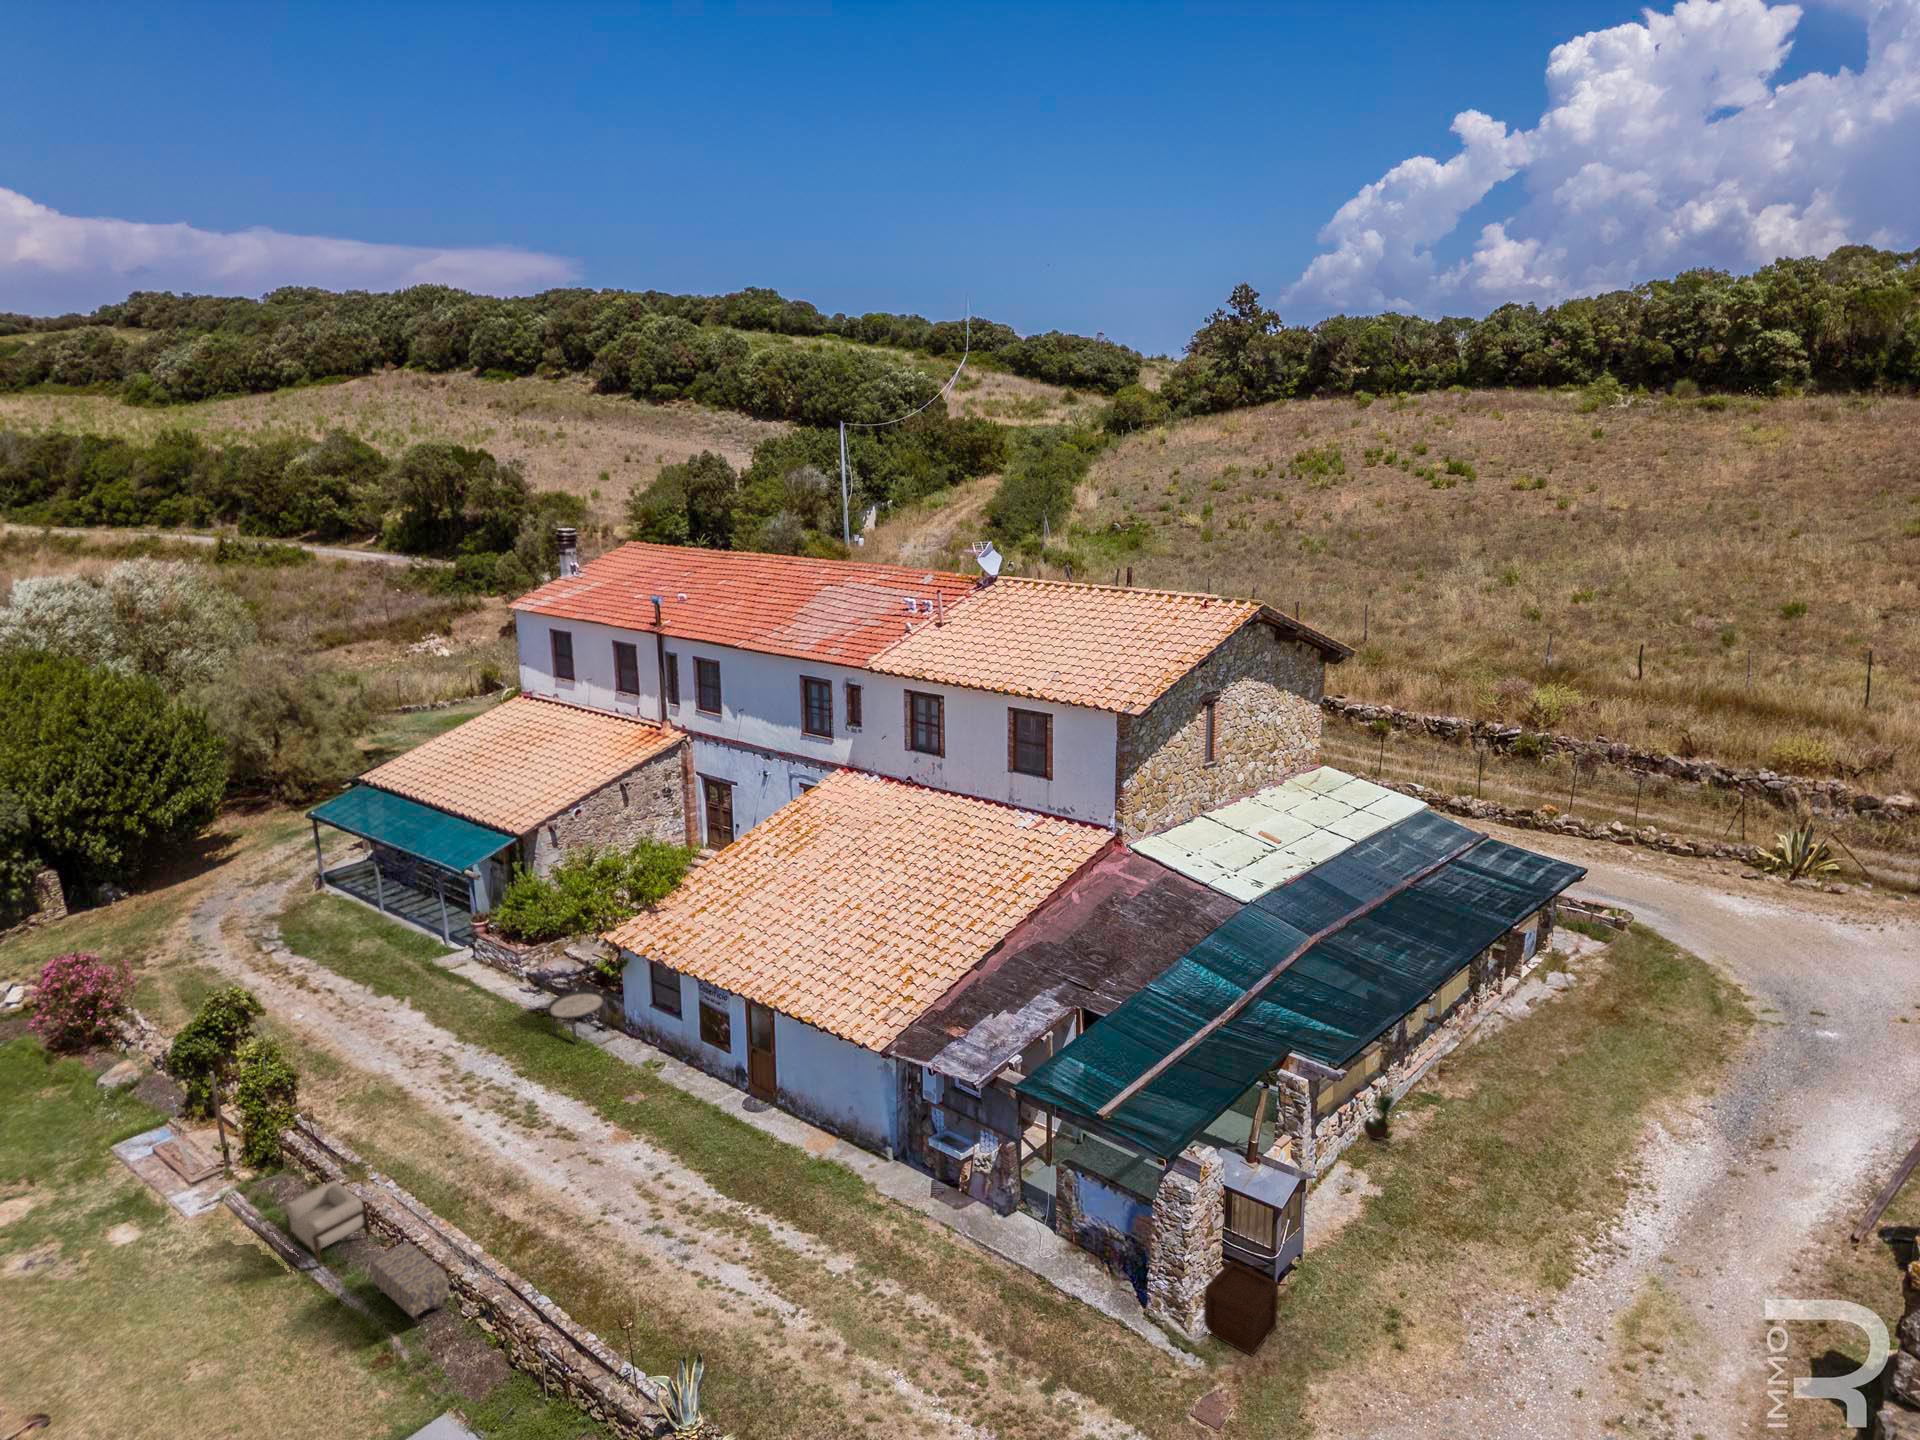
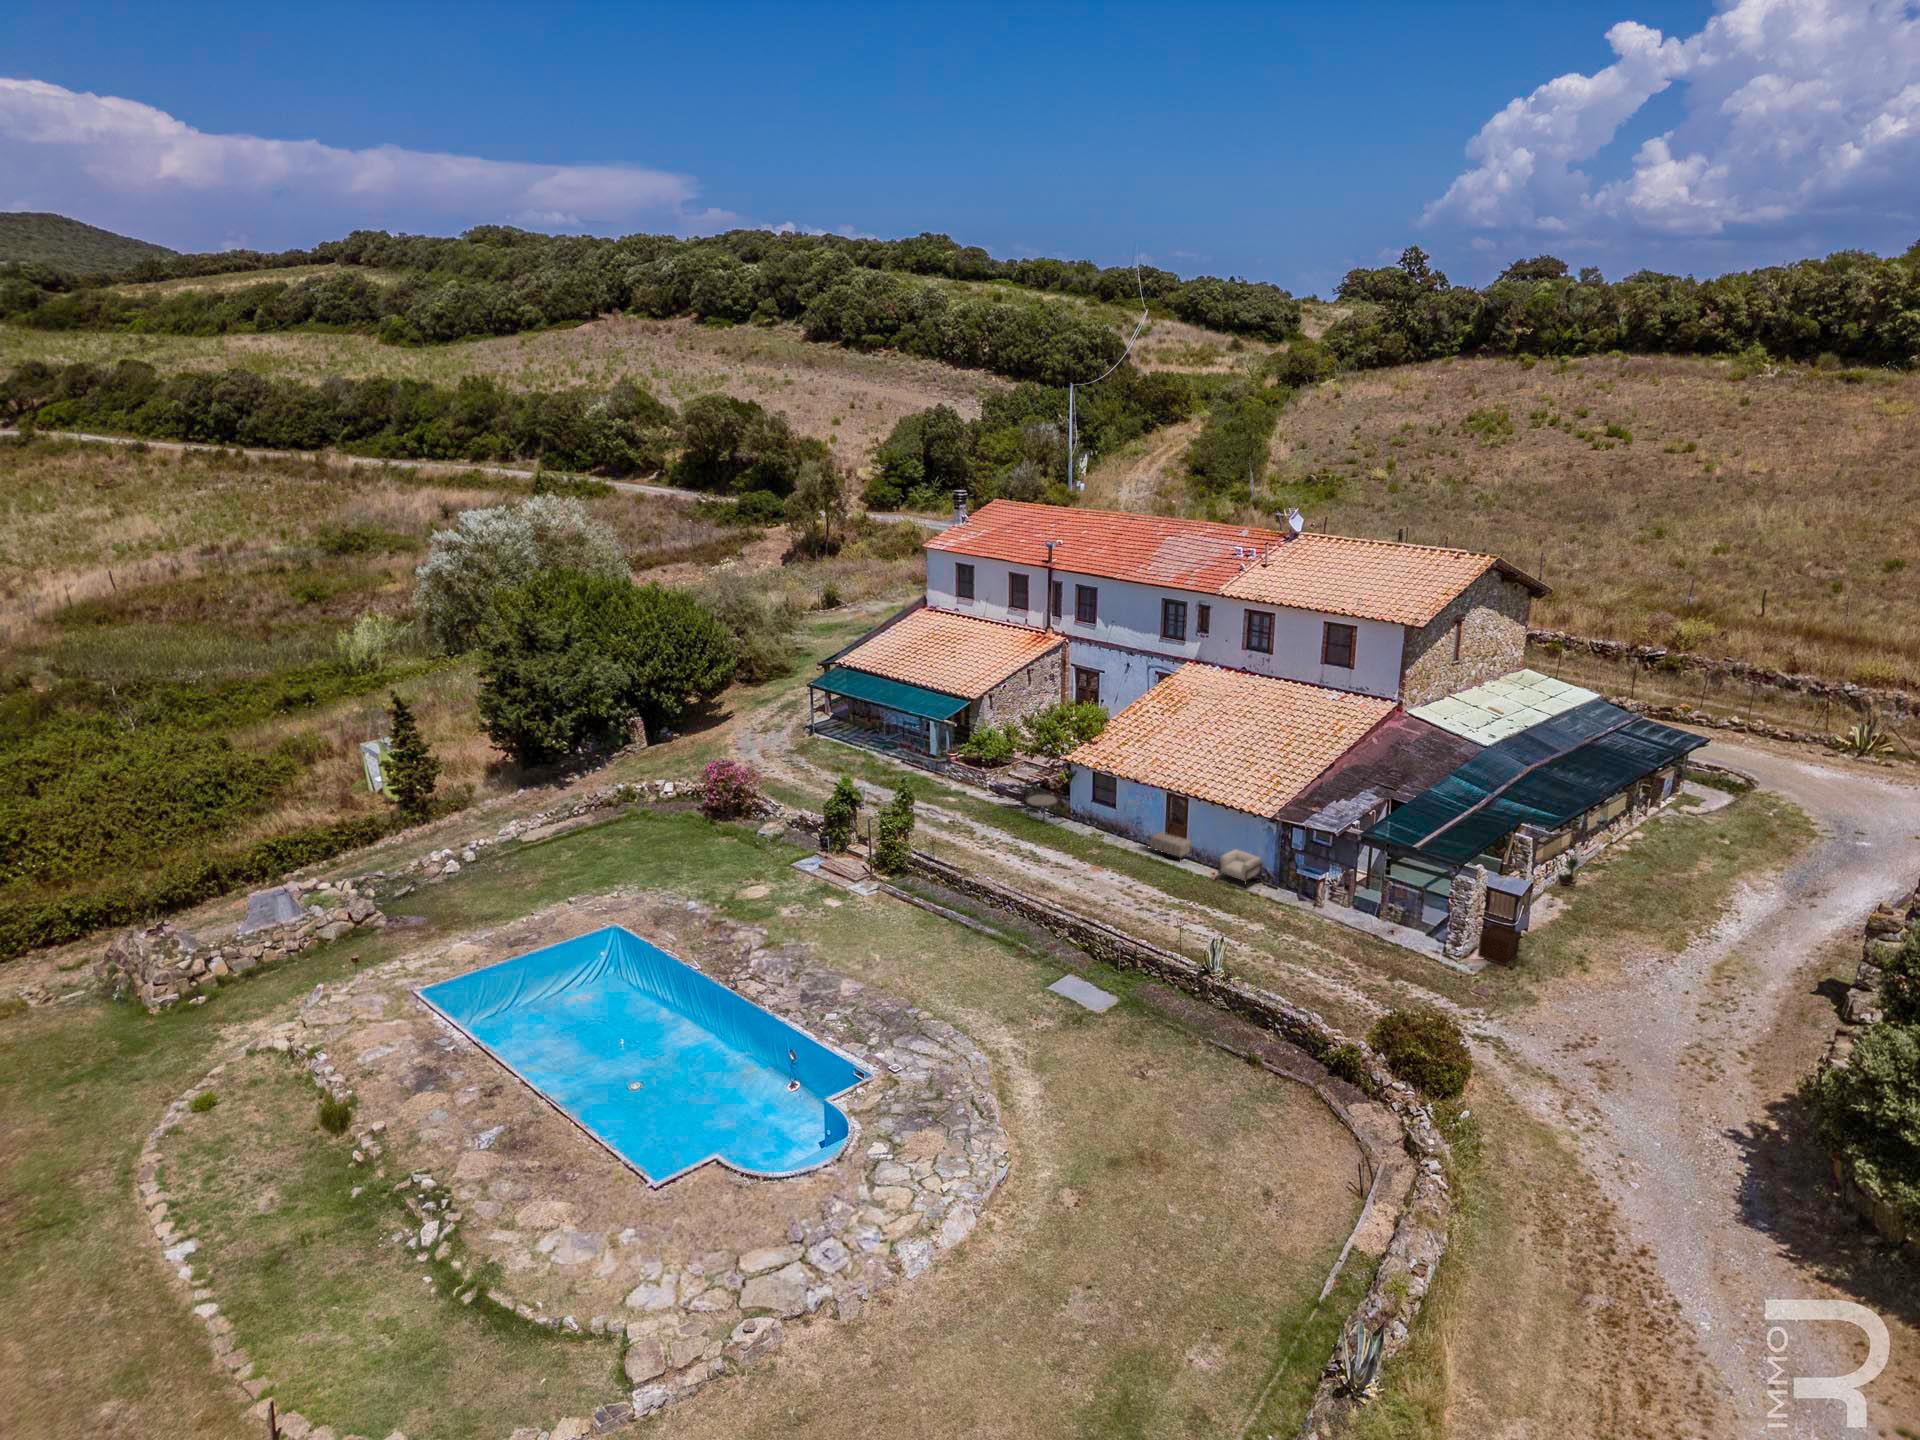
armchair: present [286,1180,371,1267] -> present [1218,849,1262,884]
bench: present [371,1242,450,1325] -> present [1150,832,1191,860]

